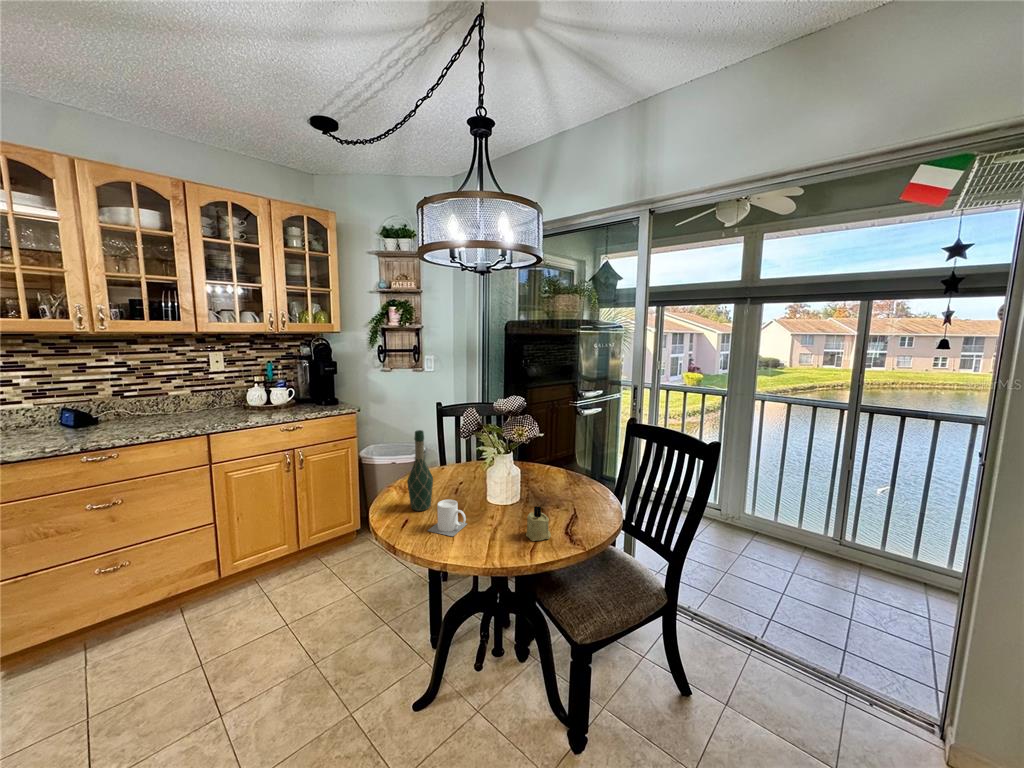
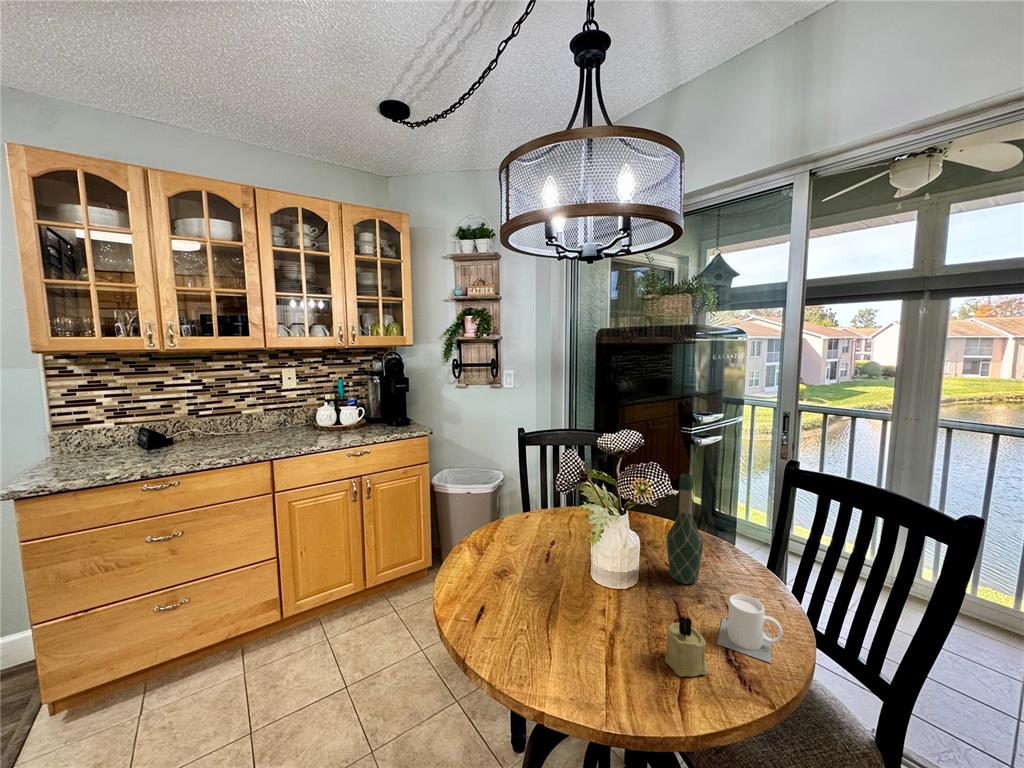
wine bottle: present [407,430,433,511] -> present [667,474,703,584]
mug: present [428,499,467,536] -> present [717,594,782,663]

